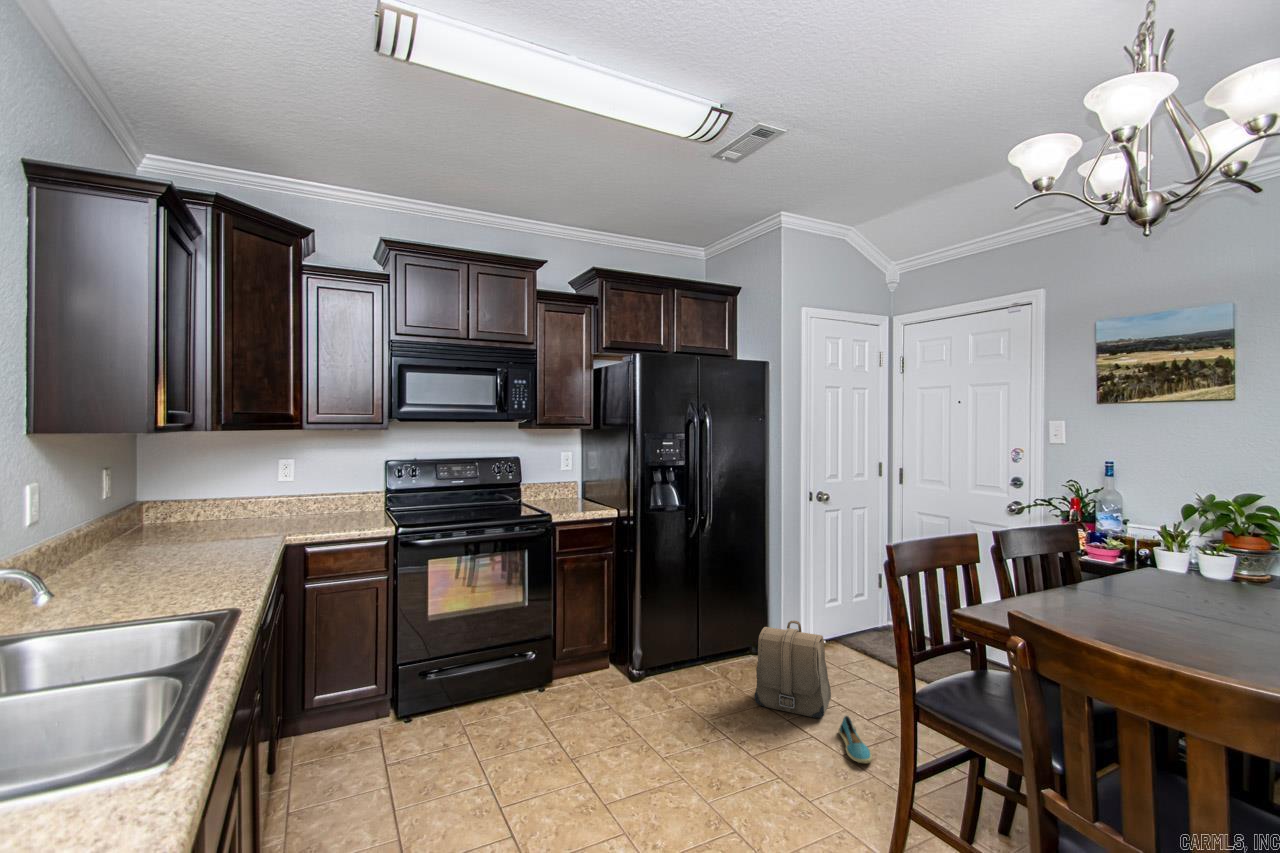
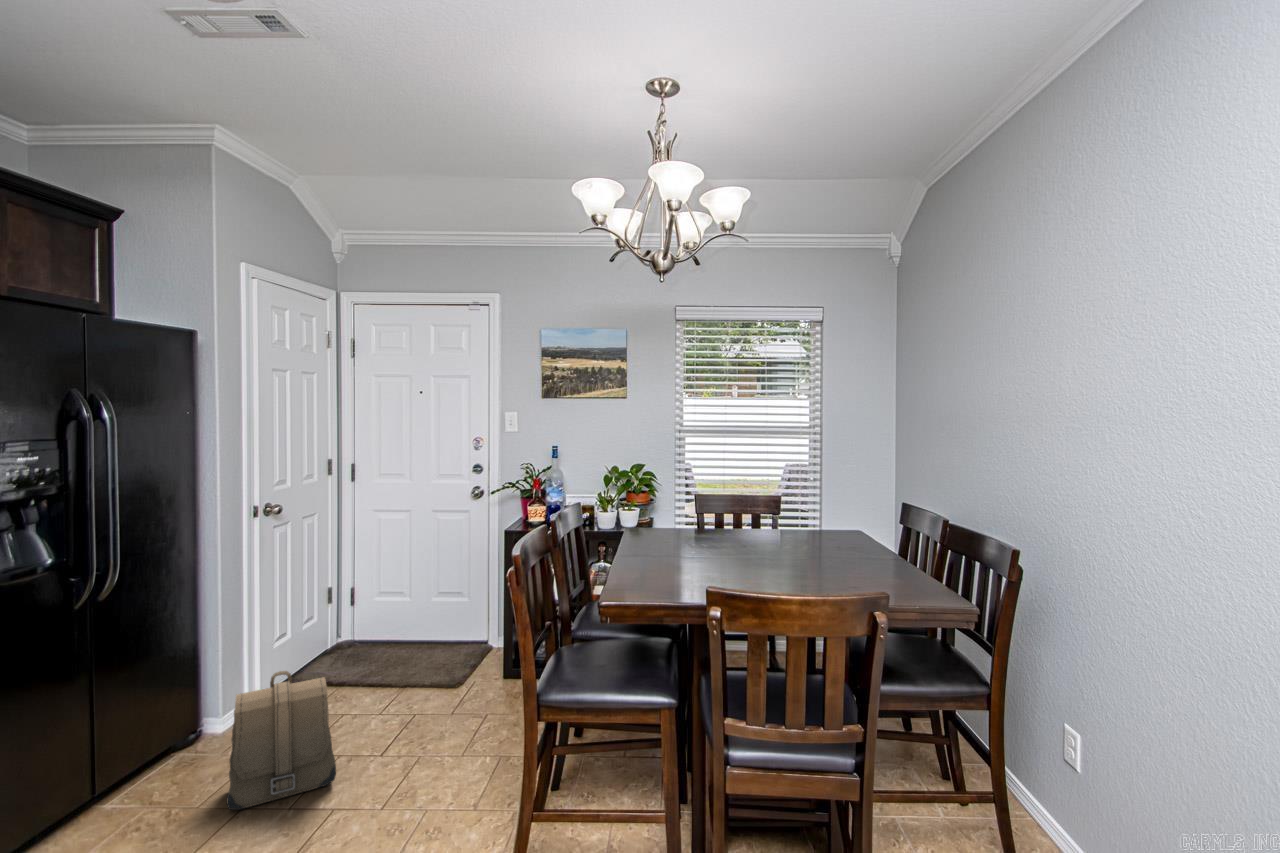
shoe: present [839,716,872,763] -> none [363,762,421,808]

